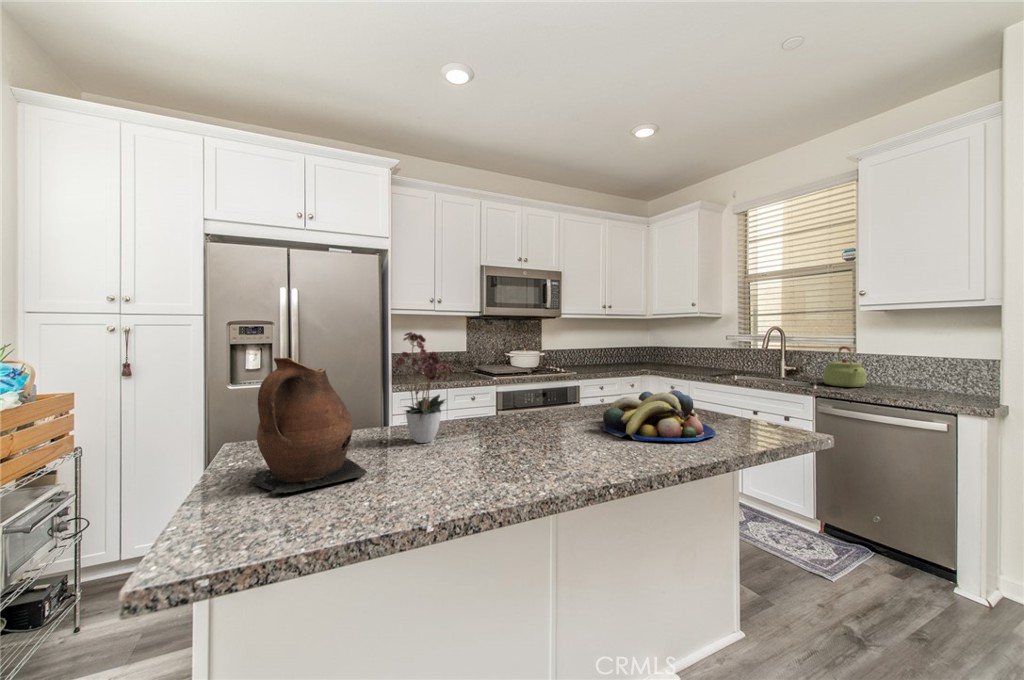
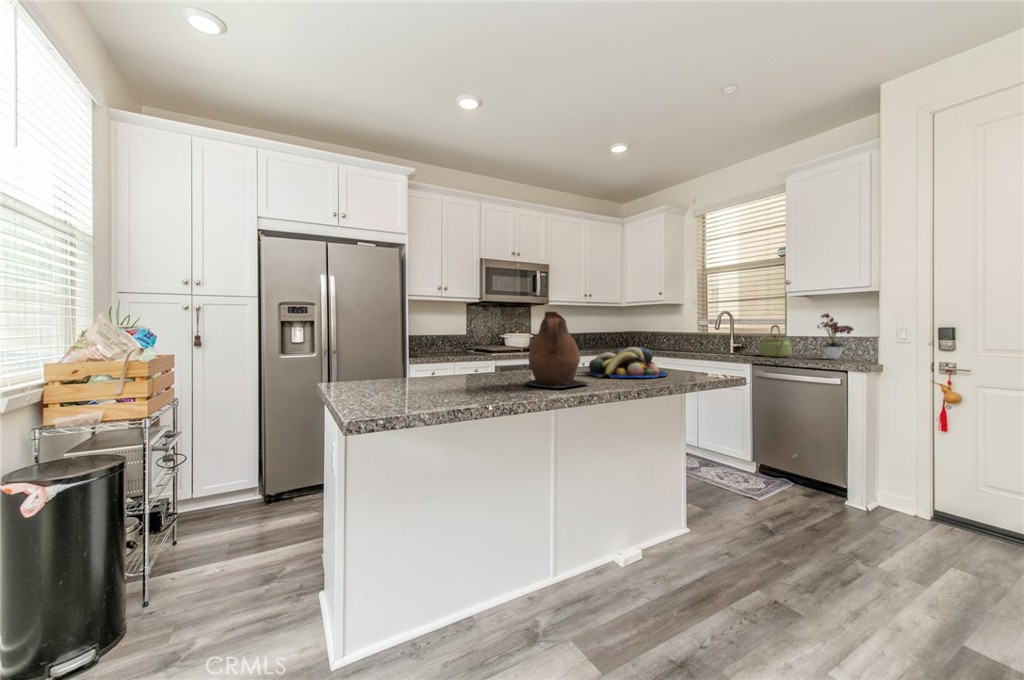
flower arrangement: present [395,332,453,443] -> present [818,313,853,359]
ceramic pitcher: present [248,358,367,494] -> present [525,311,589,388]

